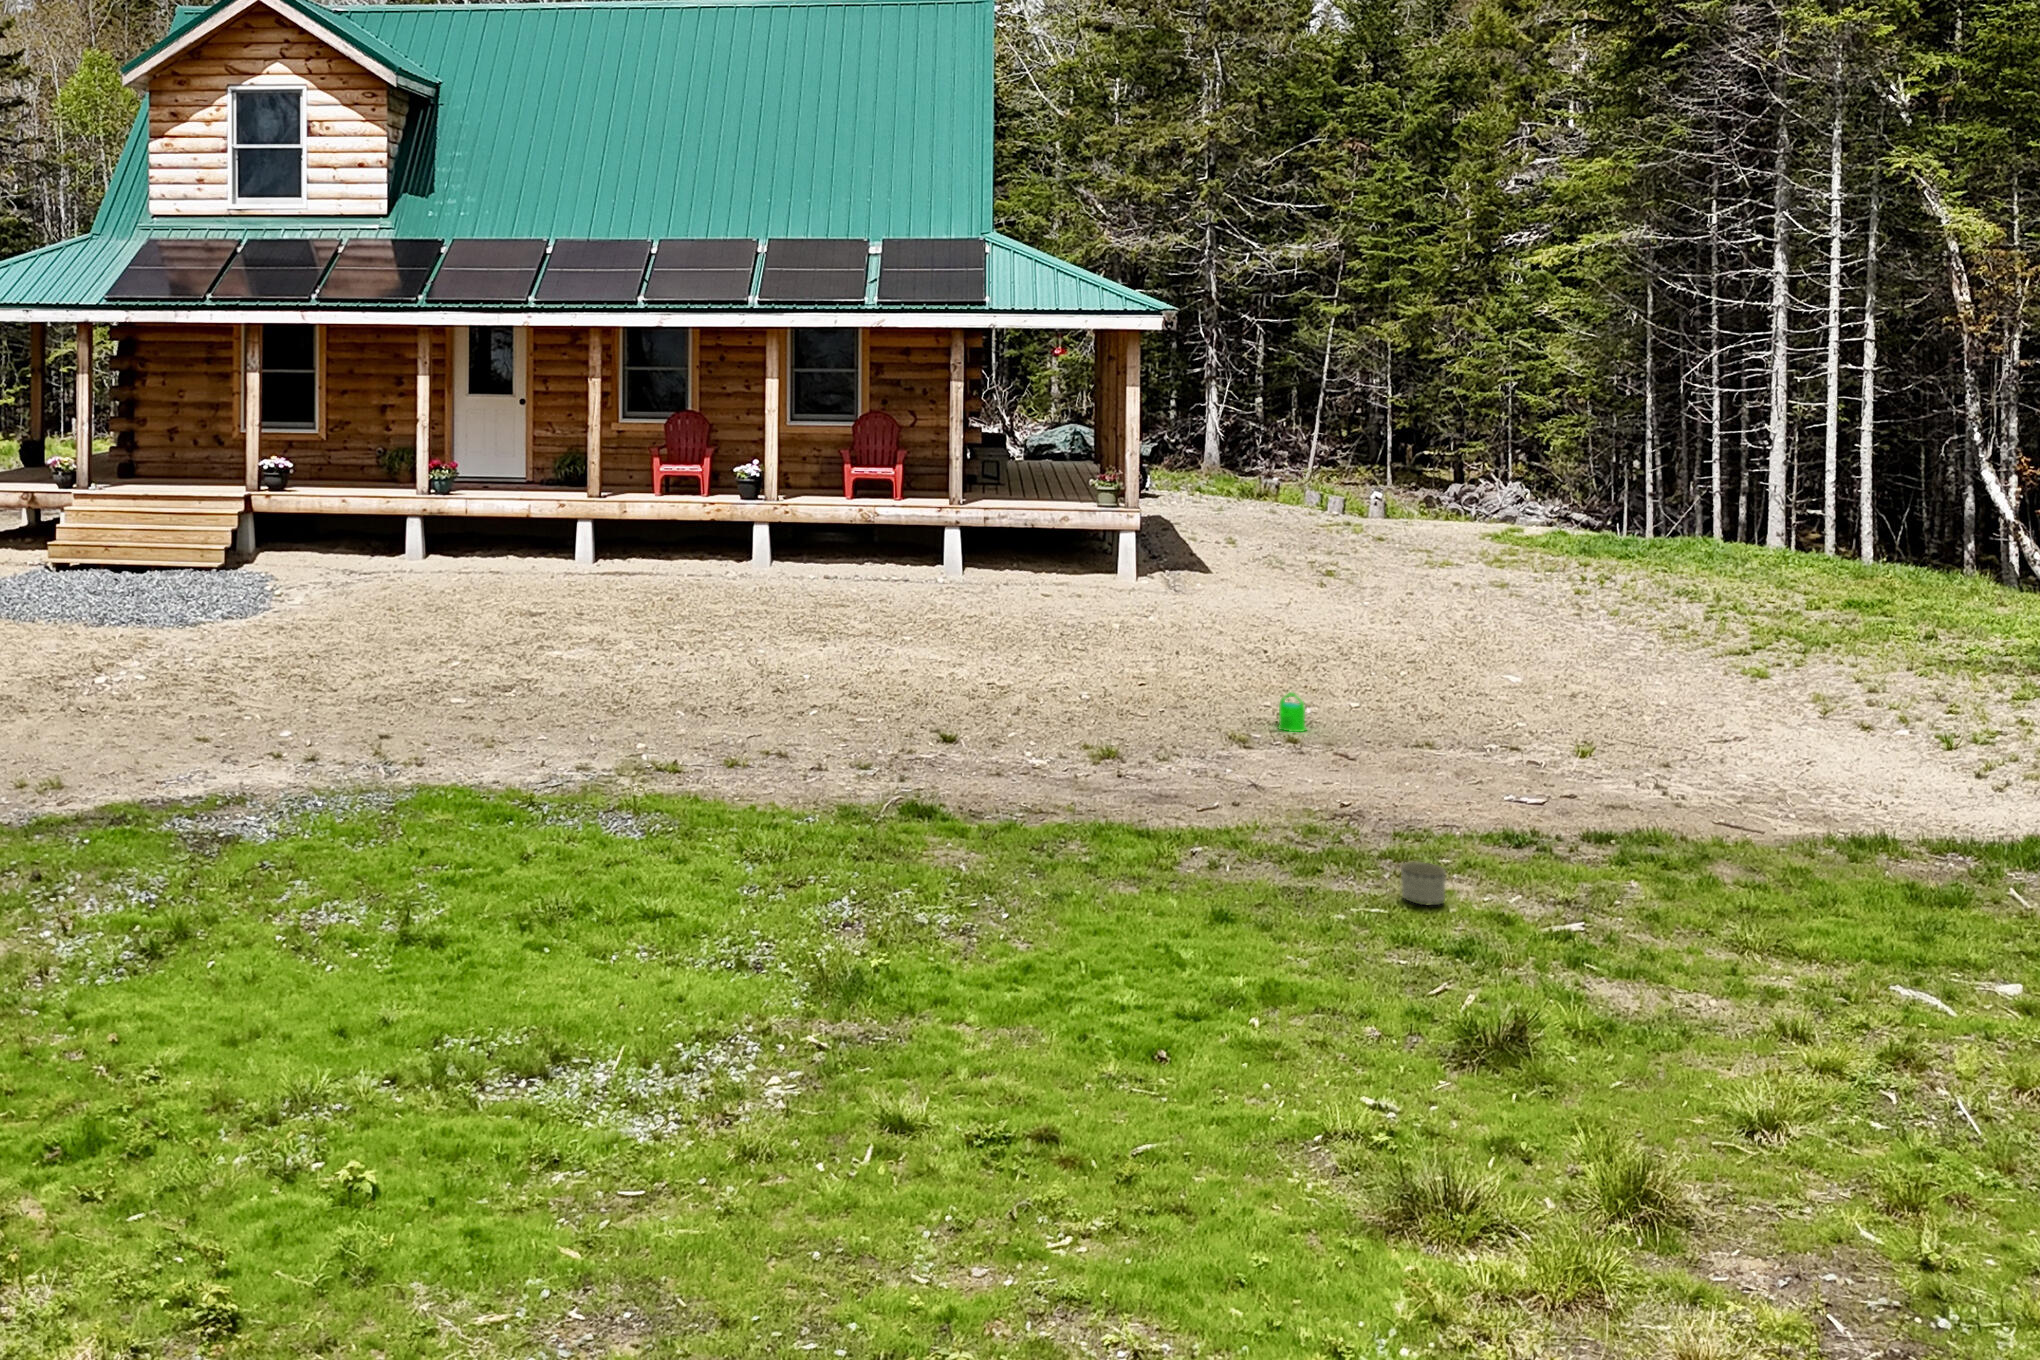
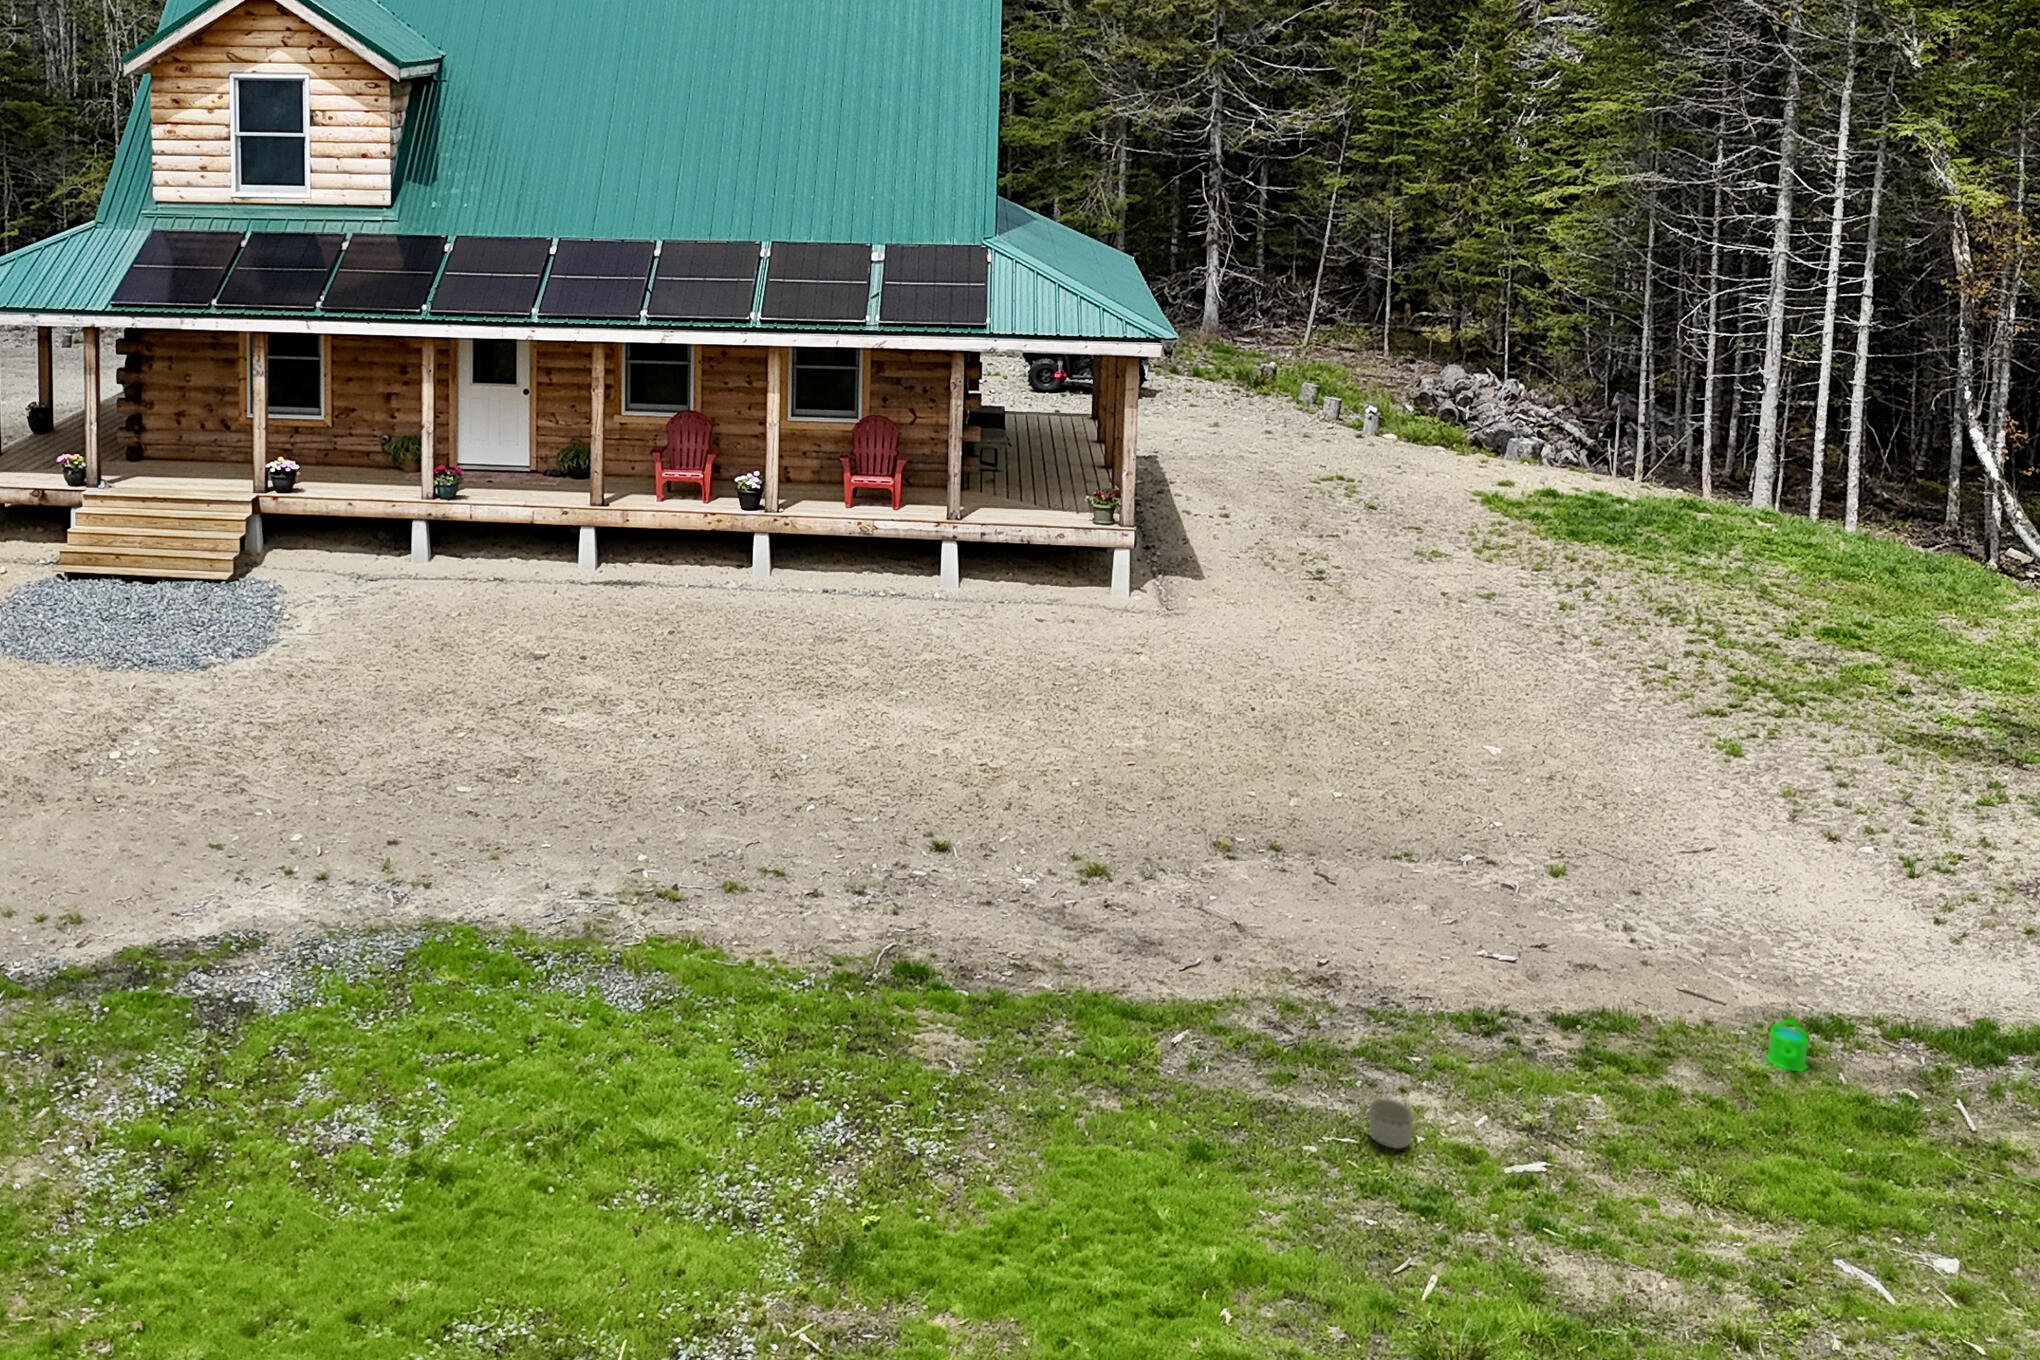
watering can: present [1278,693,1306,732] -> present [1766,1020,1808,1072]

